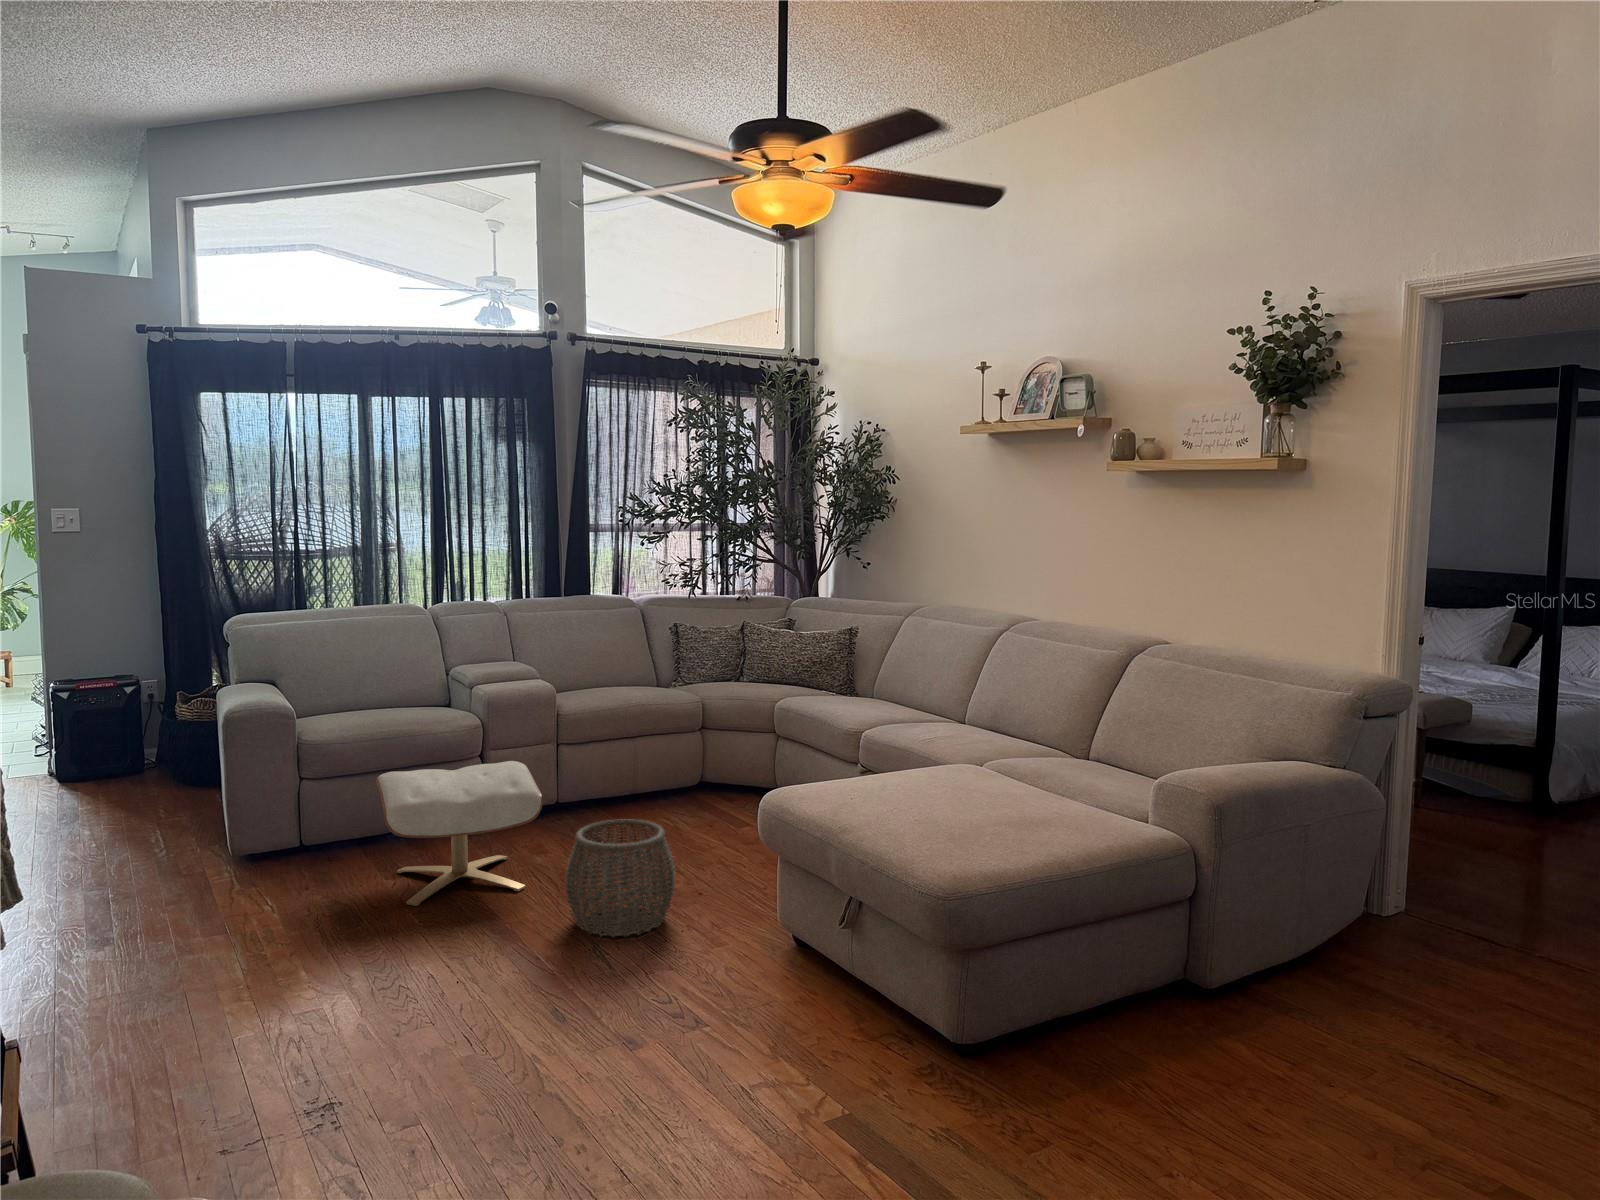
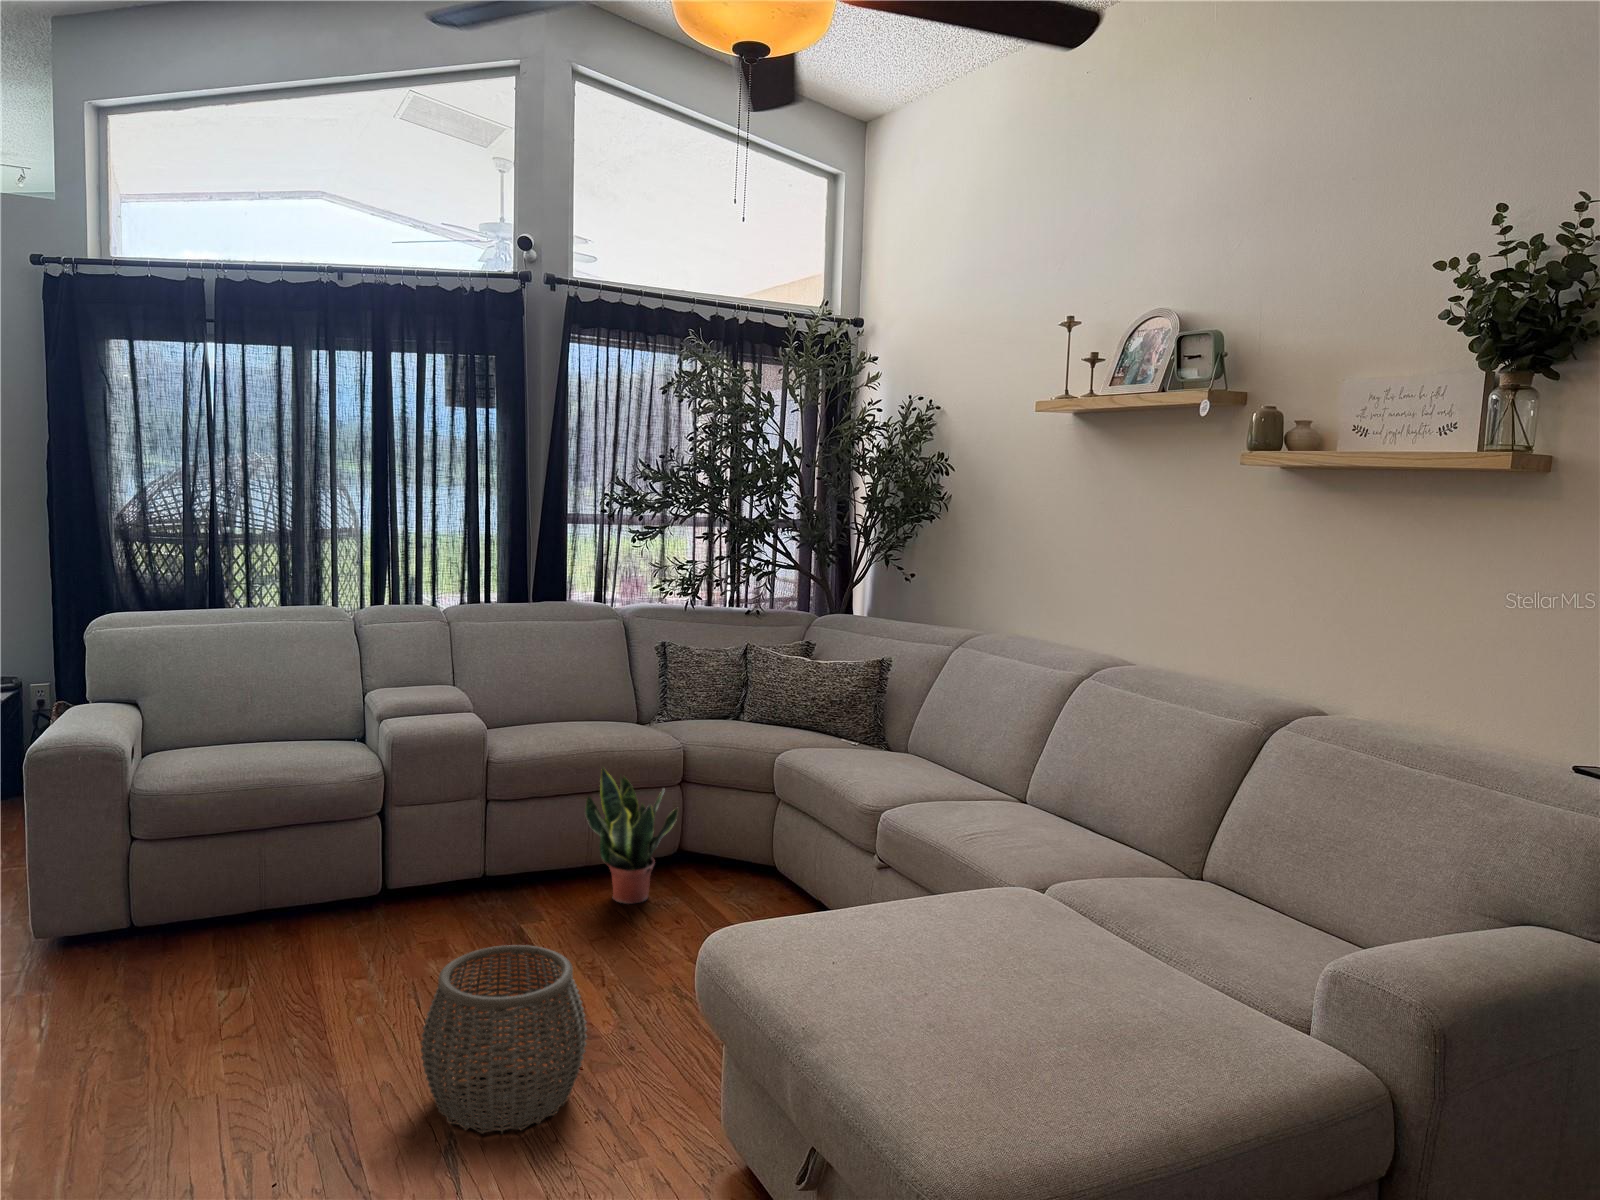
potted plant: none [633,713,704,817] -> present [585,767,678,904]
ottoman: present [376,761,543,906] -> none [185,837,421,1050]

